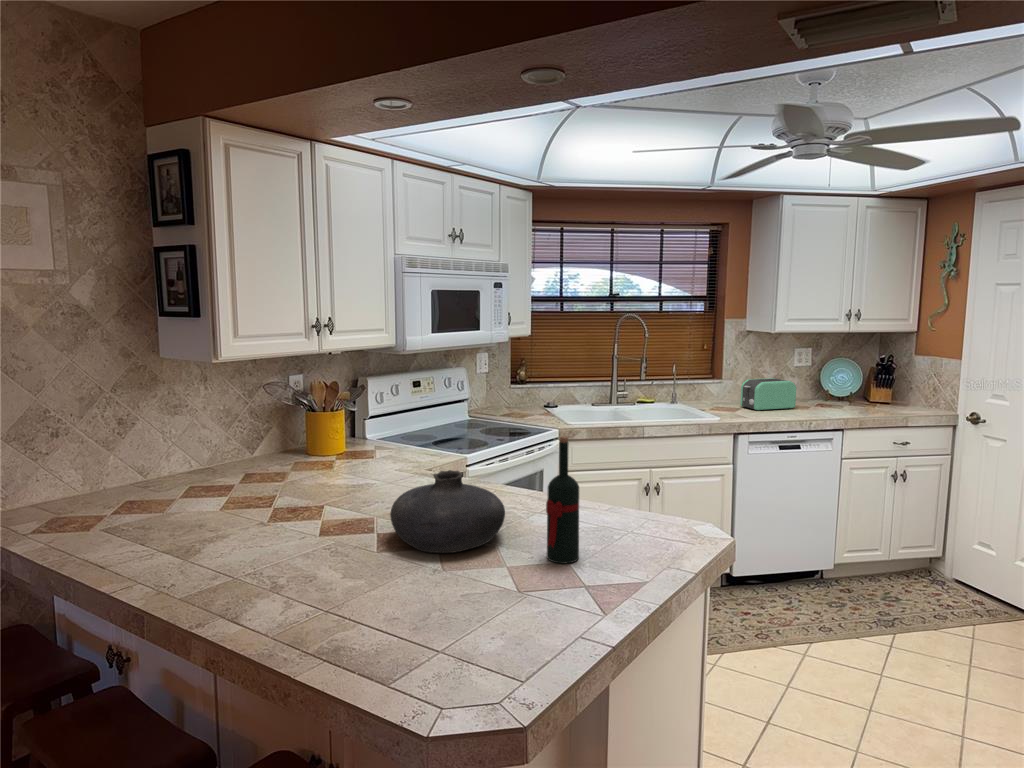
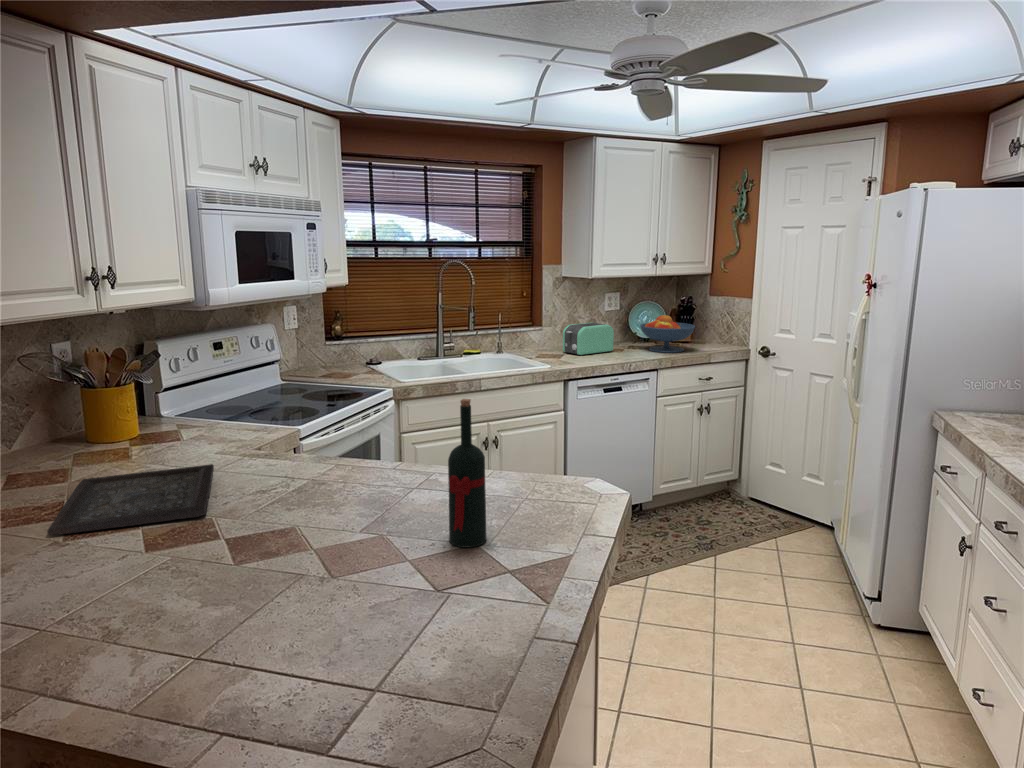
fruit bowl: none [827,373,890,413] -> present [640,315,695,353]
vase: present [390,470,505,553] -> none [243,450,390,556]
tray: none [262,478,388,517] -> present [47,464,214,535]

